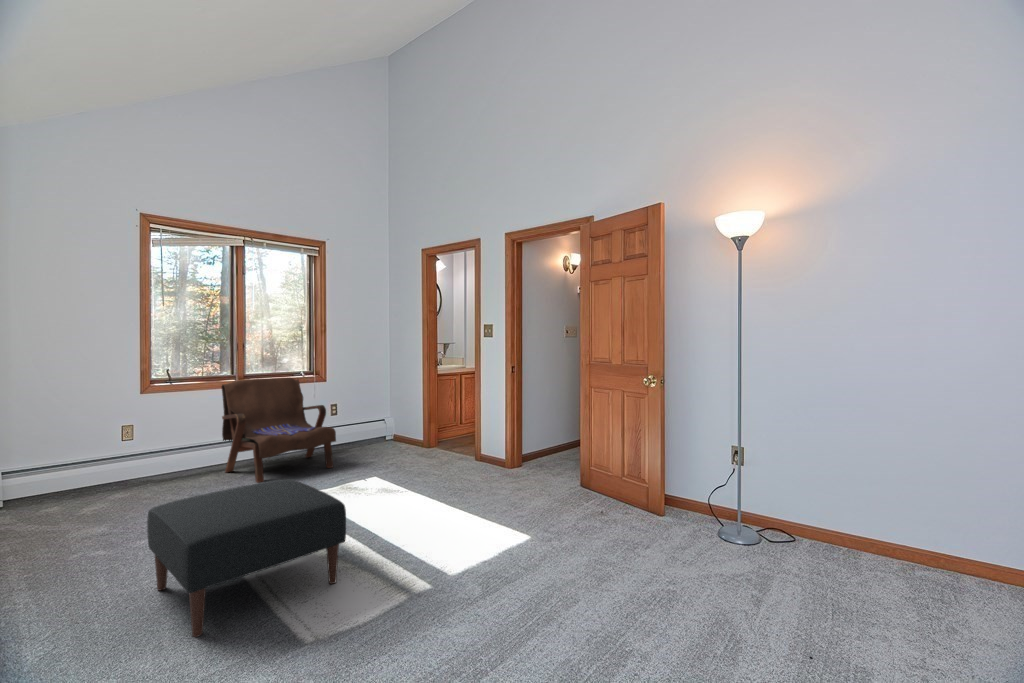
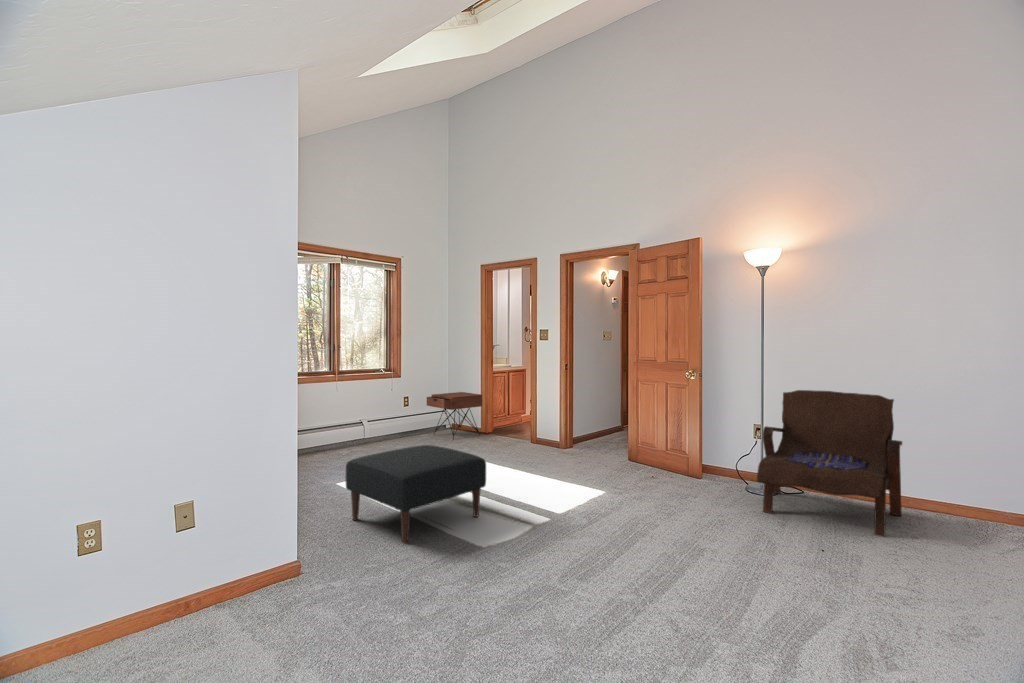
armchair: present [221,378,336,483] -> present [757,390,902,537]
nightstand: none [356,398,423,456] -> present [426,392,482,440]

